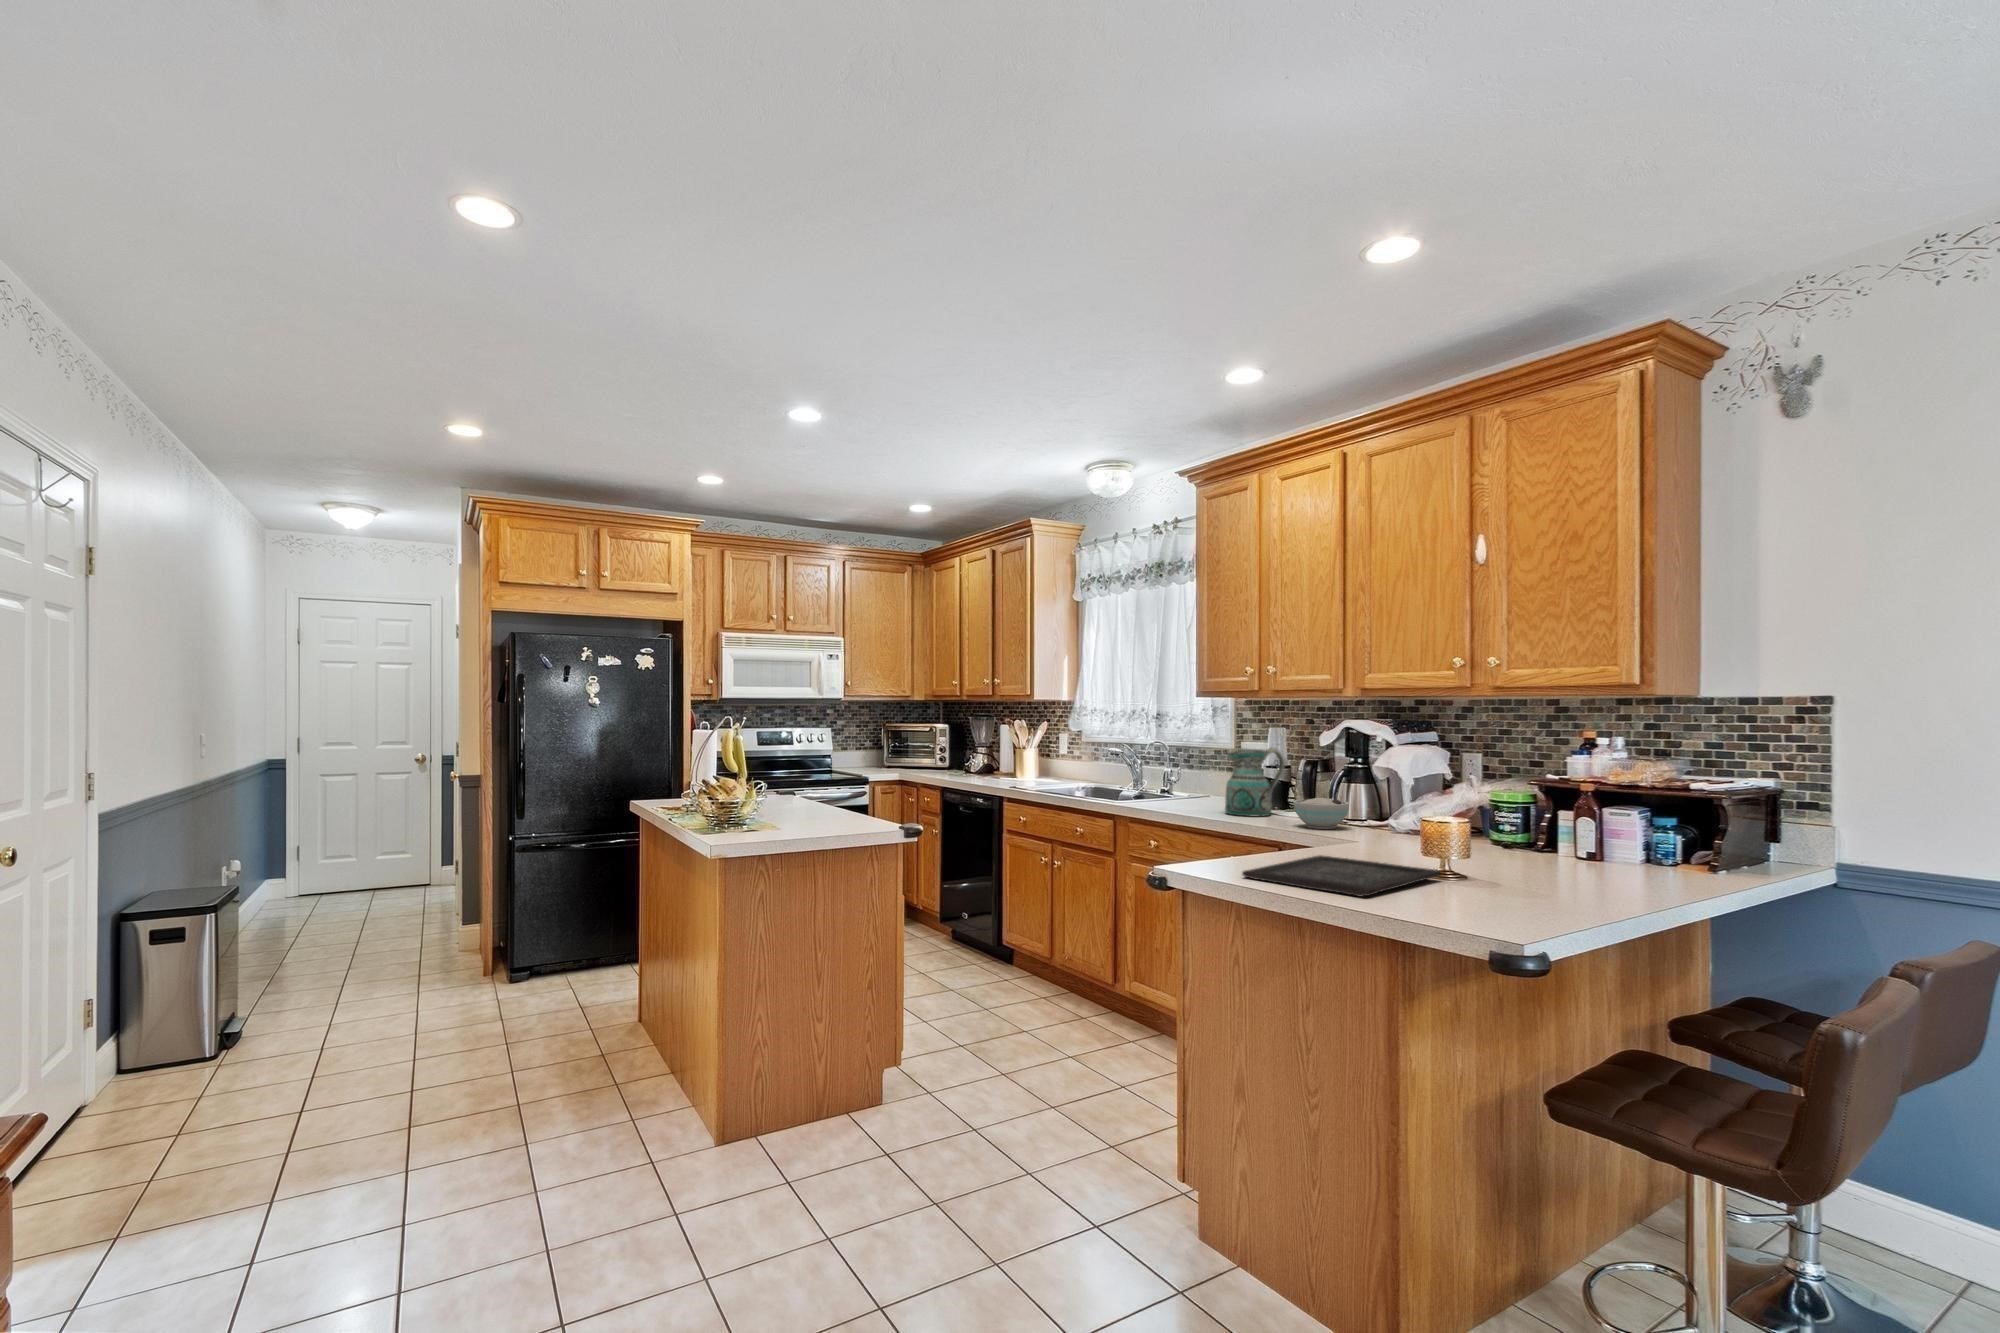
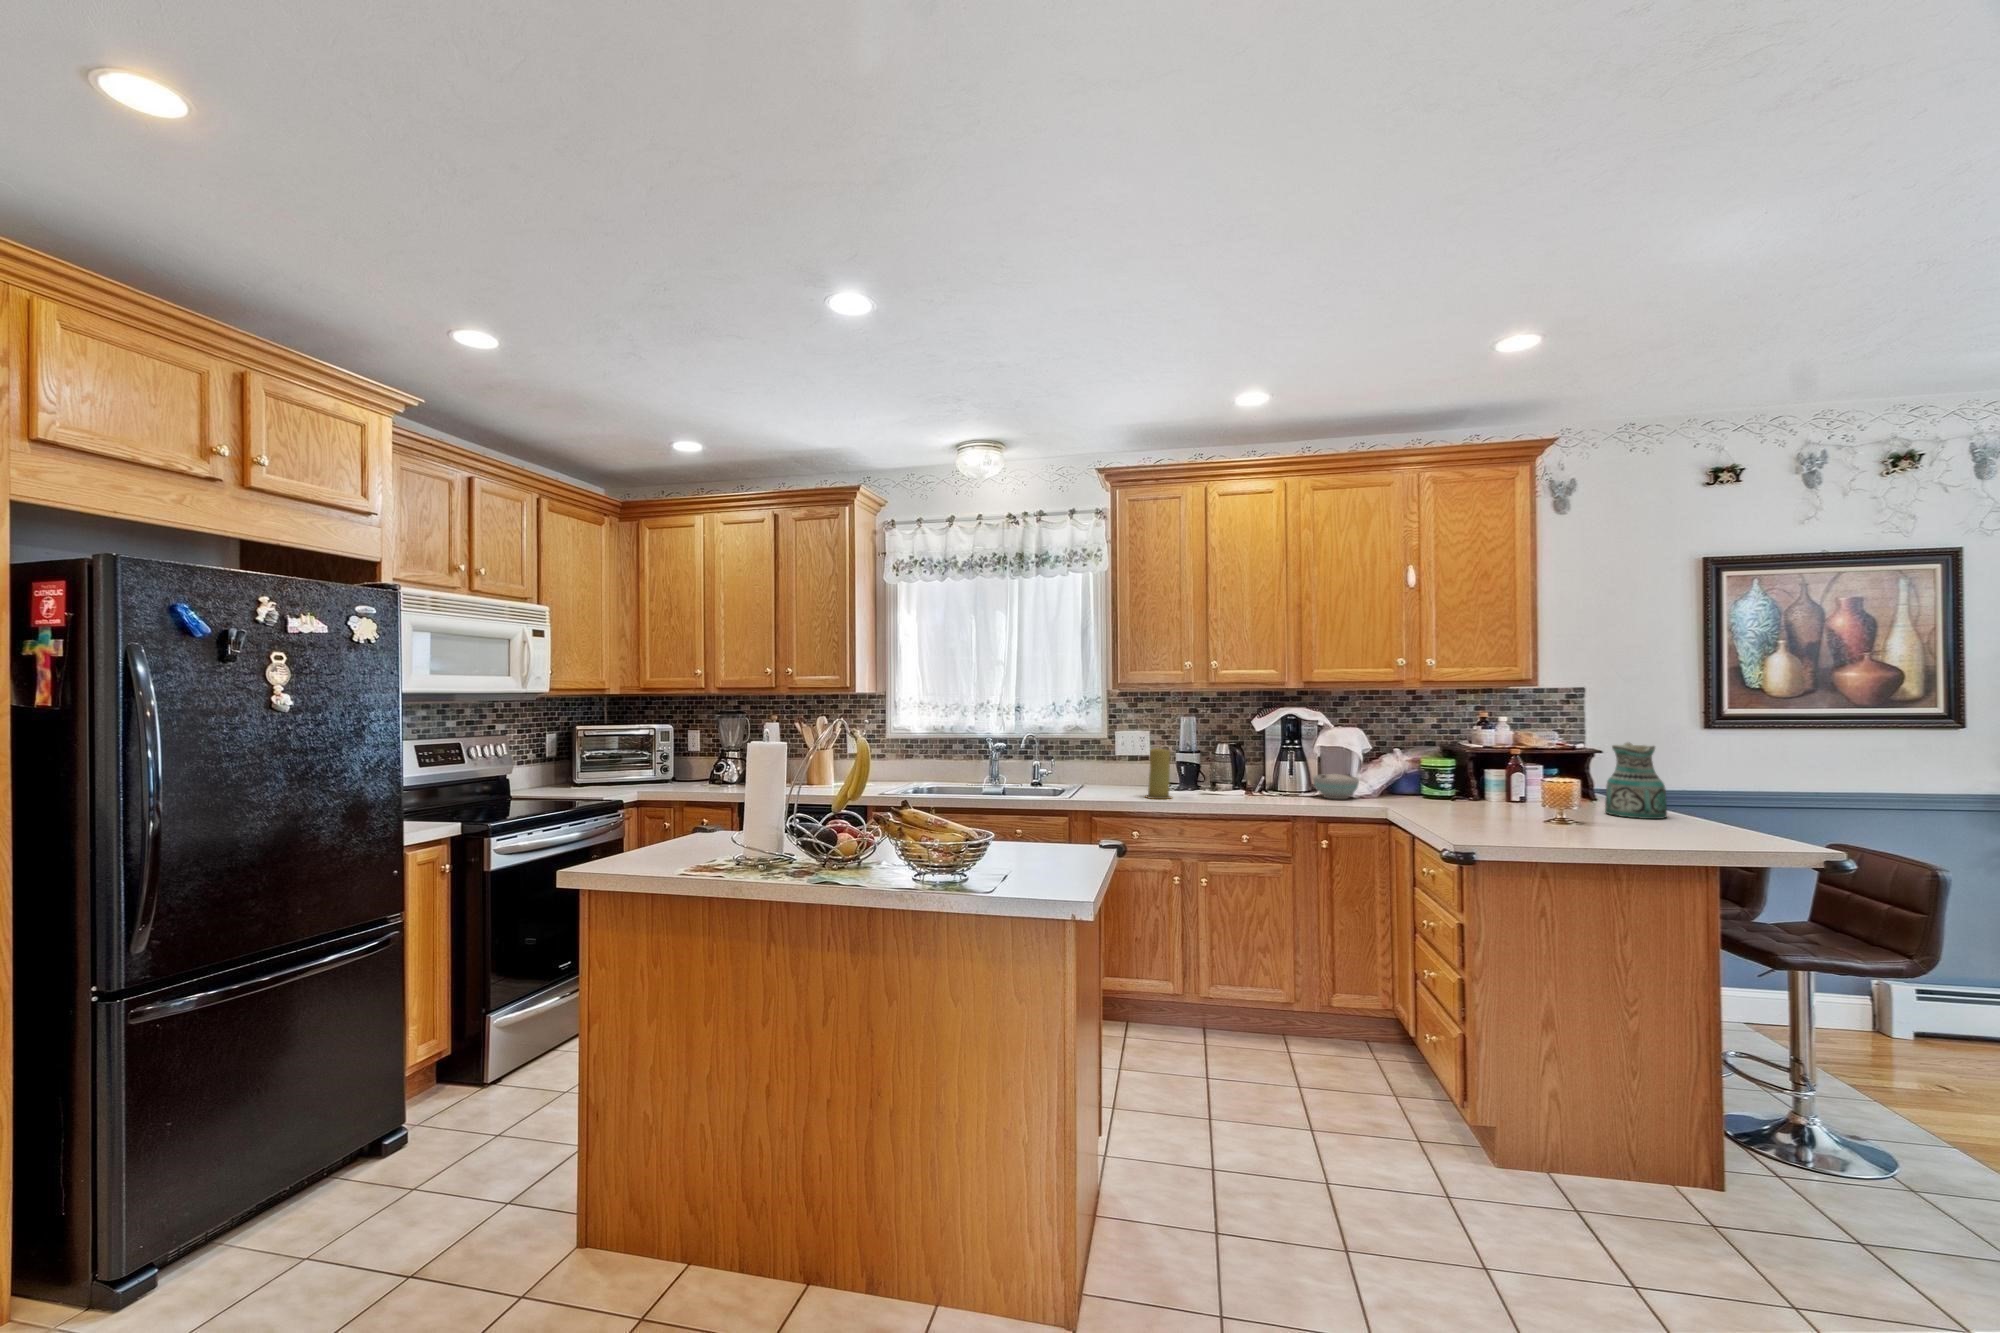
ceramic pitcher: present [1225,748,1284,817] -> present [1605,743,1667,819]
candle: none [1146,757,1176,810] -> present [1146,749,1172,799]
tray: present [1242,855,1442,897] -> none [1557,818,1752,847]

